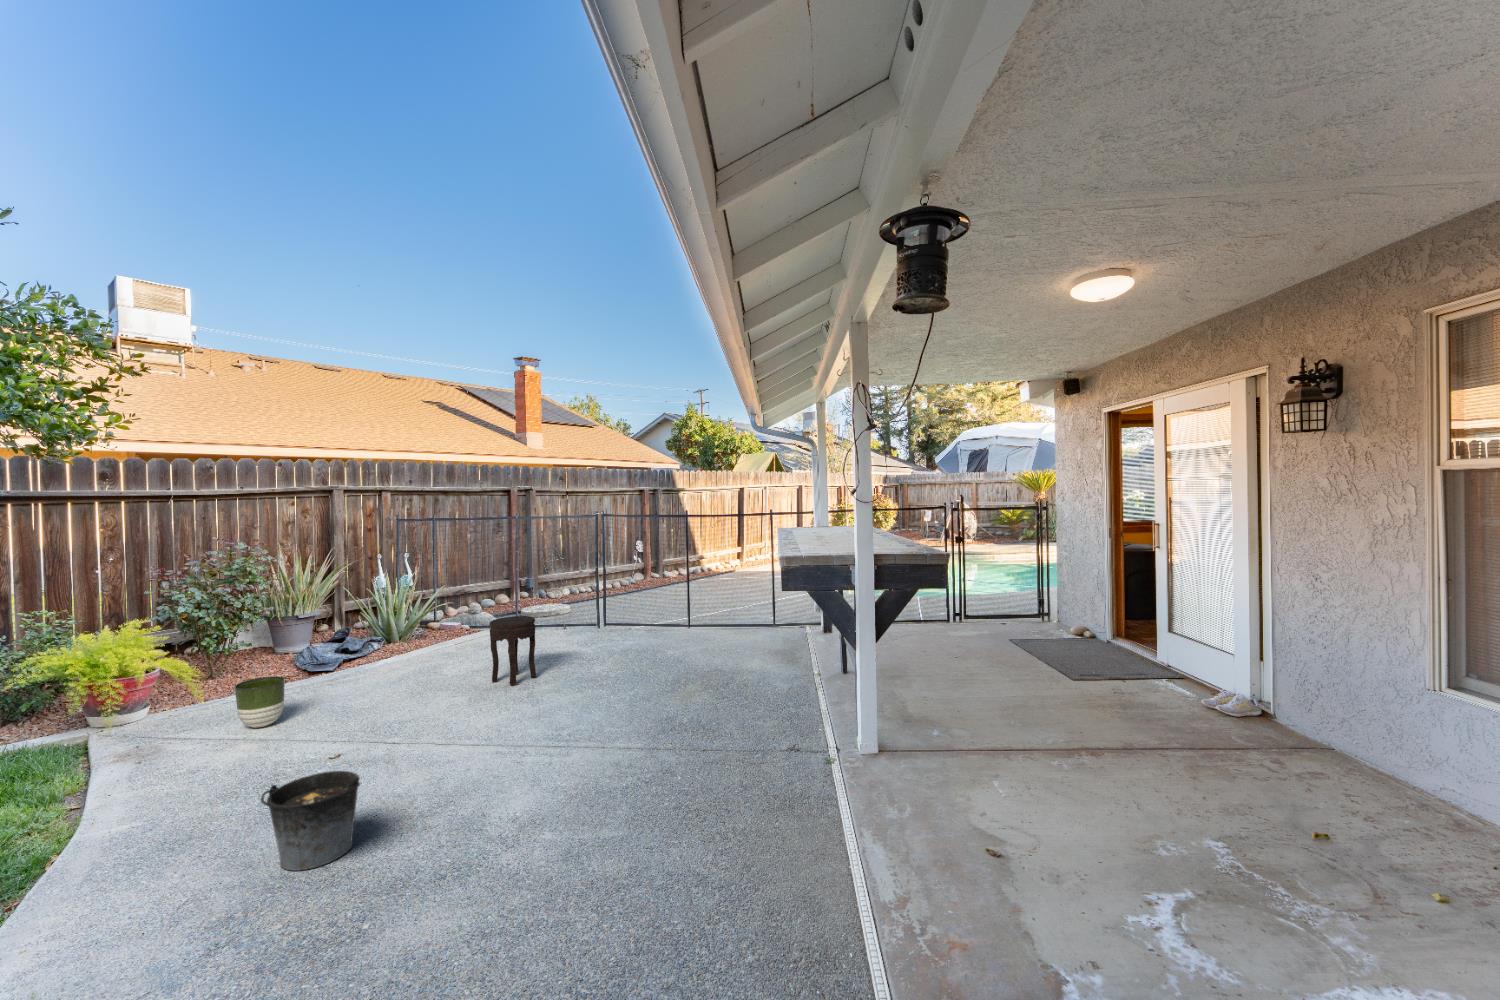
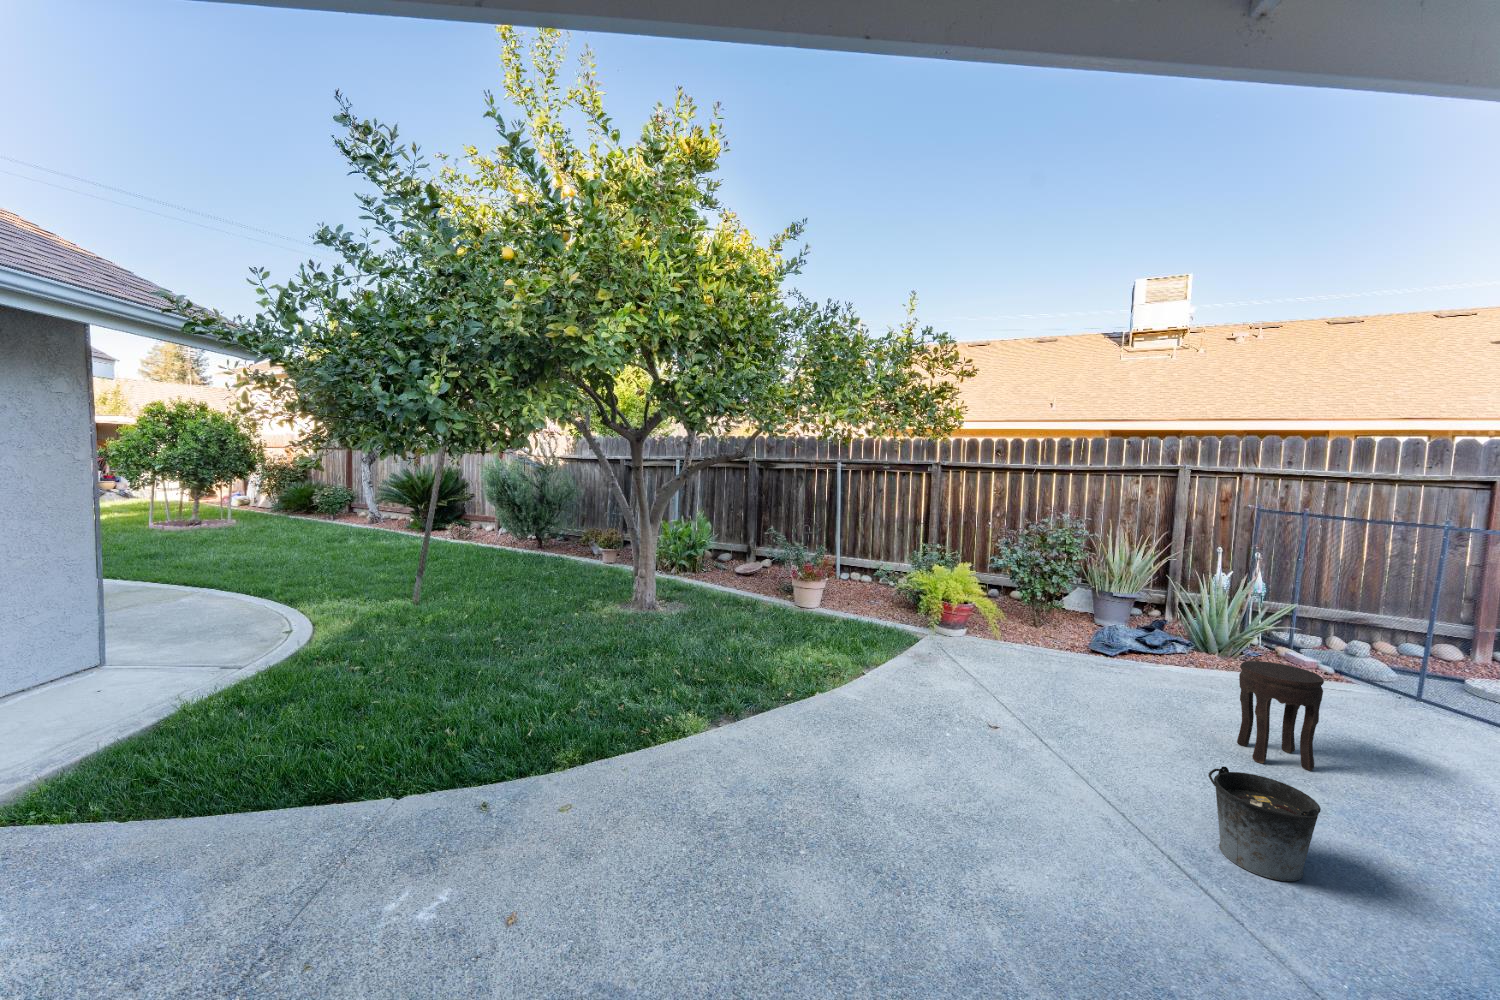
planter: present [235,676,285,728] -> none [973,632,1011,676]
bucket: present [261,771,360,871] -> present [1208,766,1321,881]

